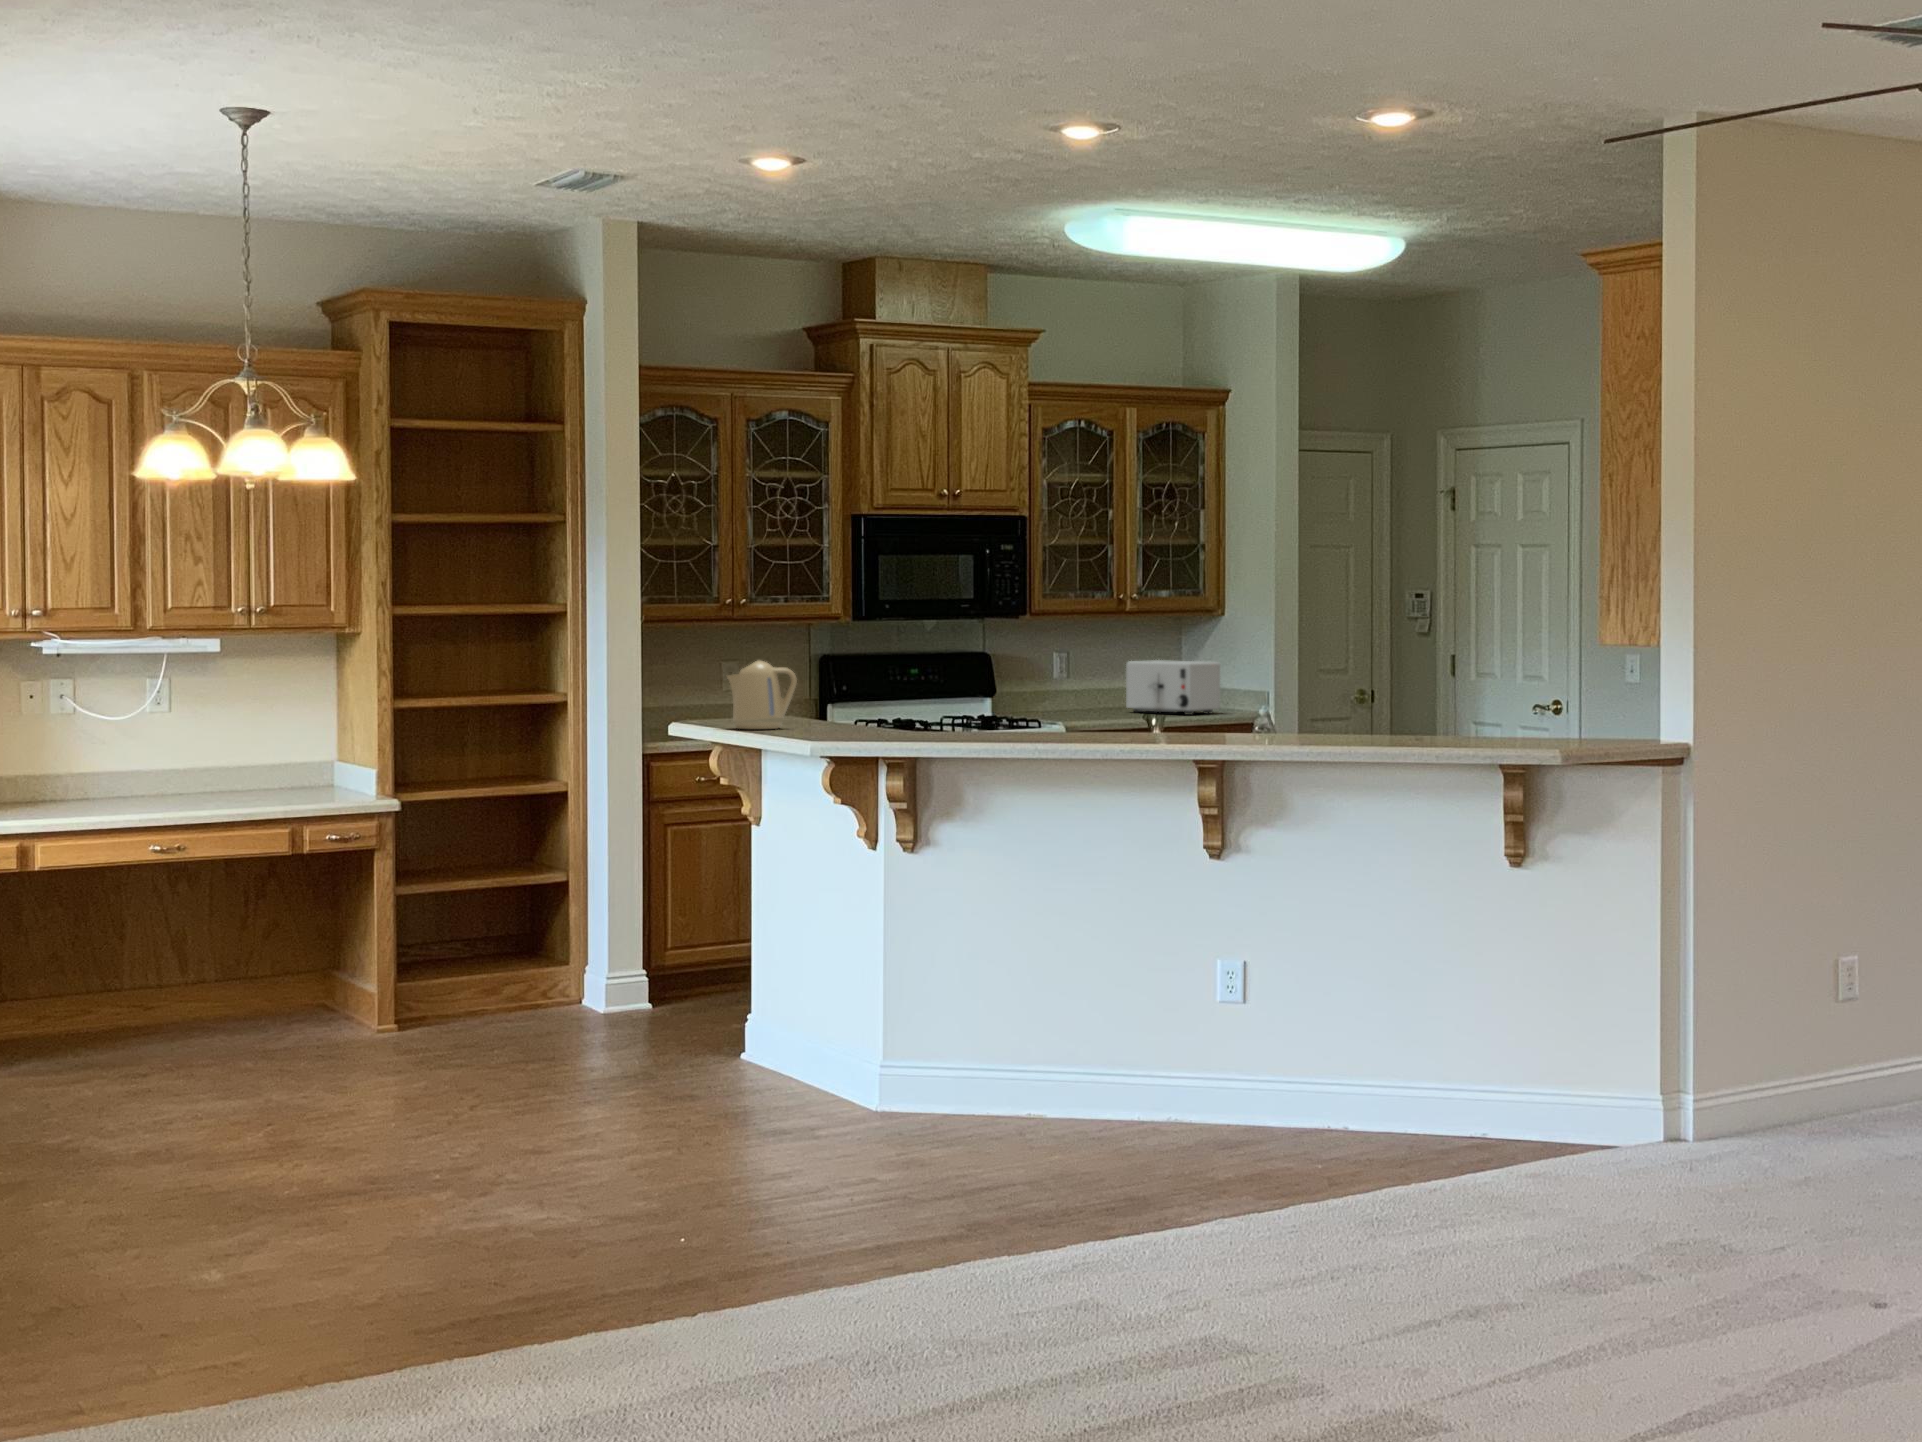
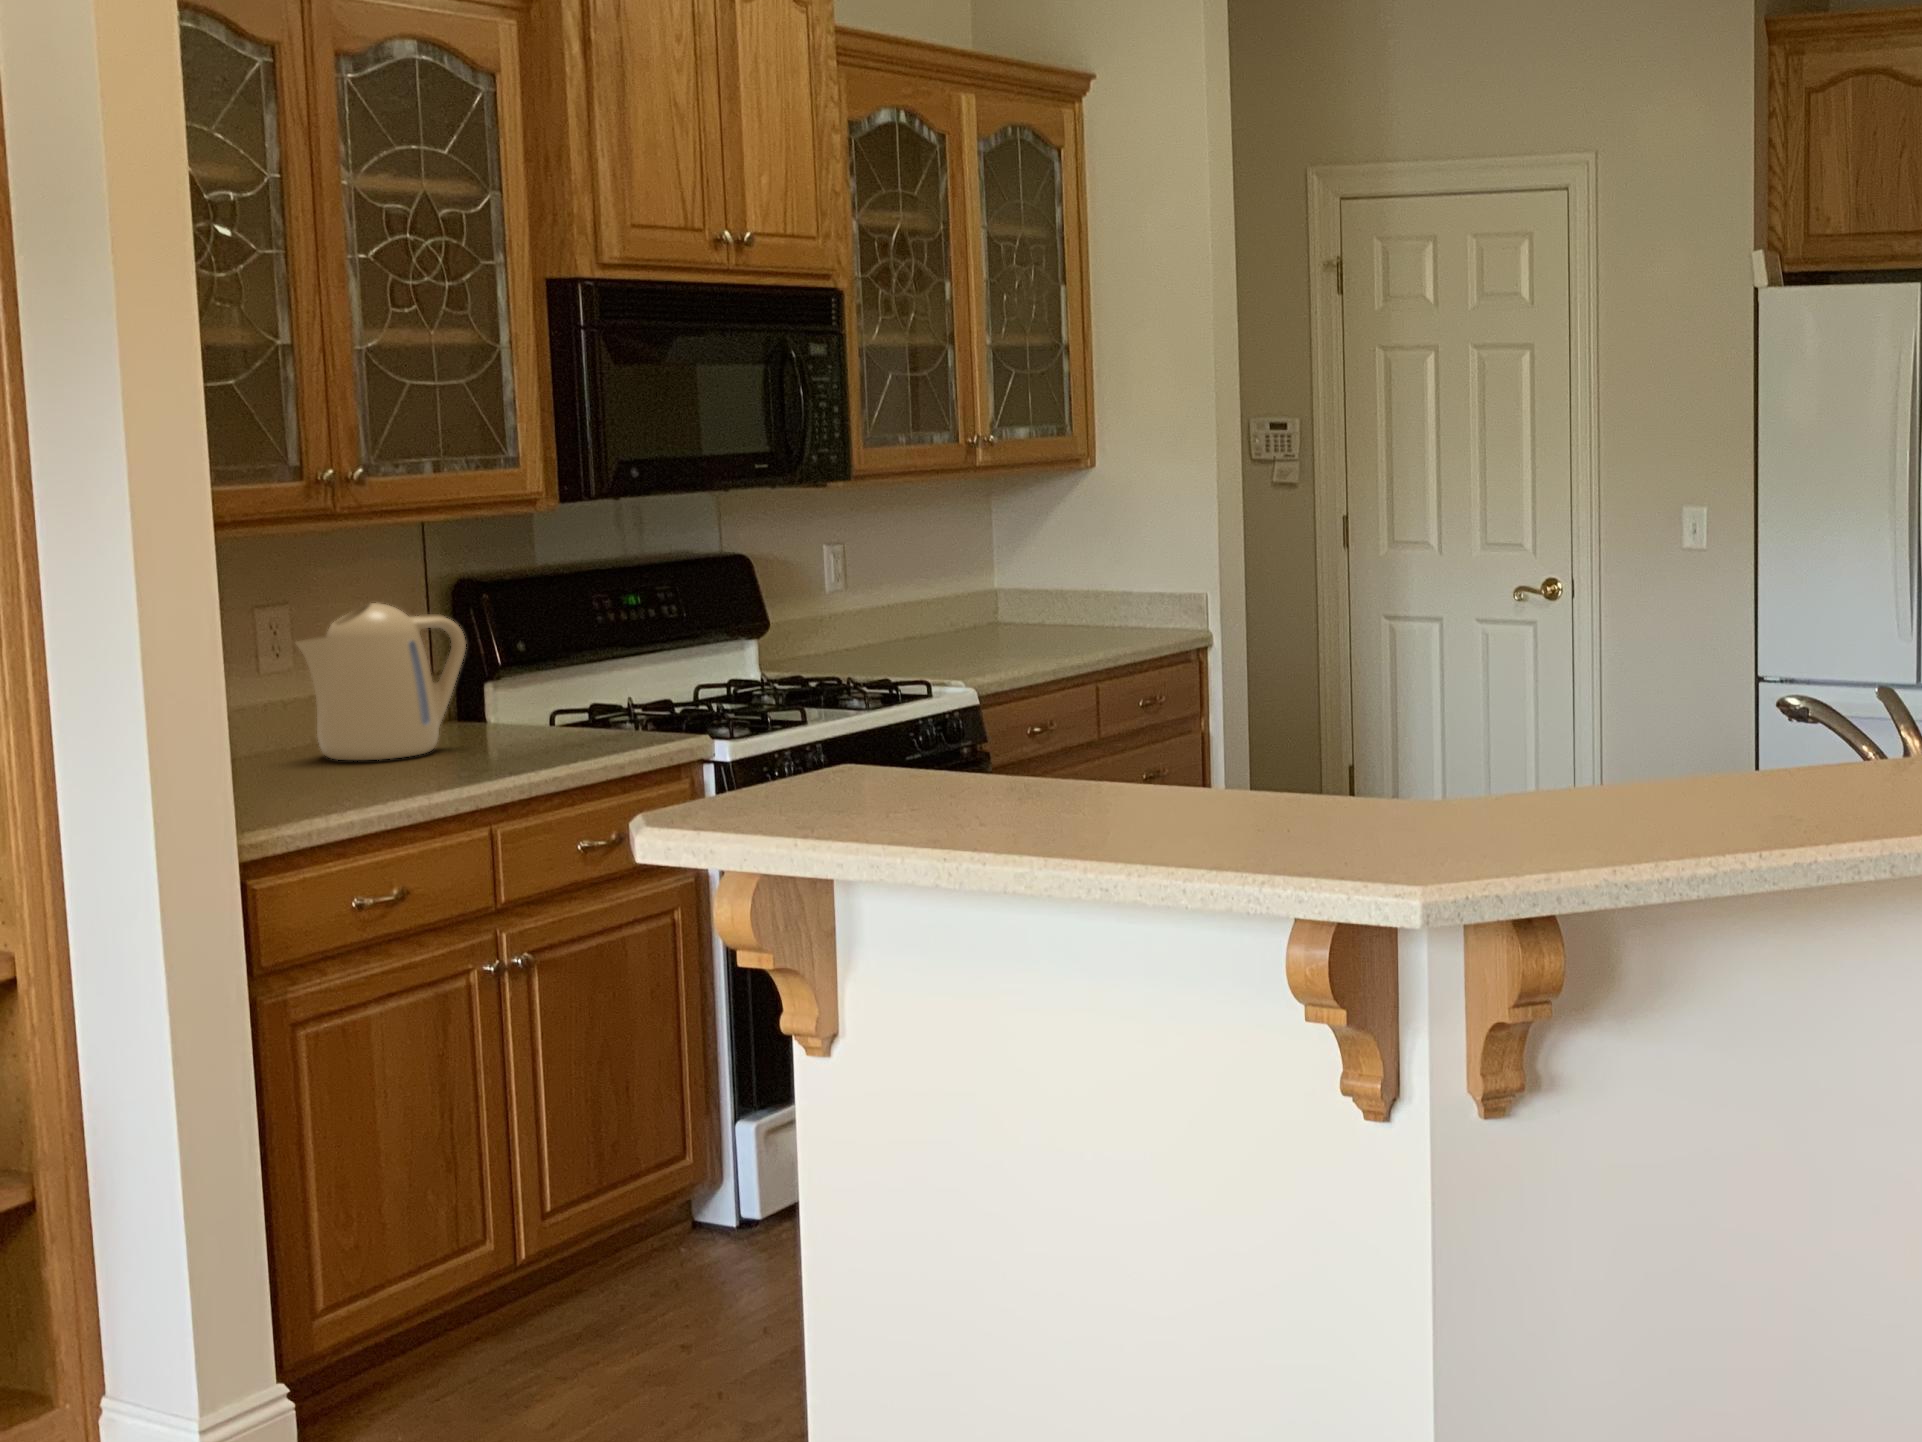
toaster: present [1126,660,1220,714] -> none [942,547,1110,642]

